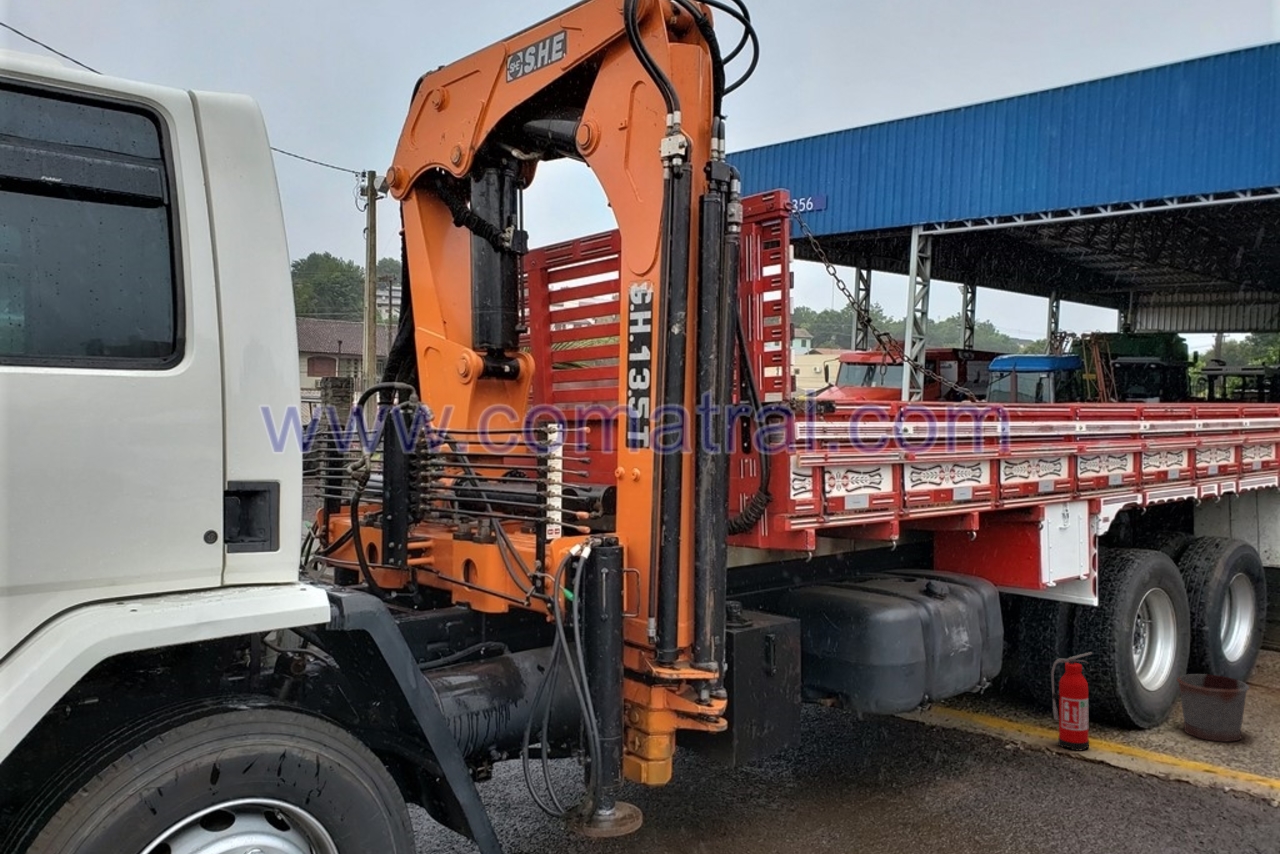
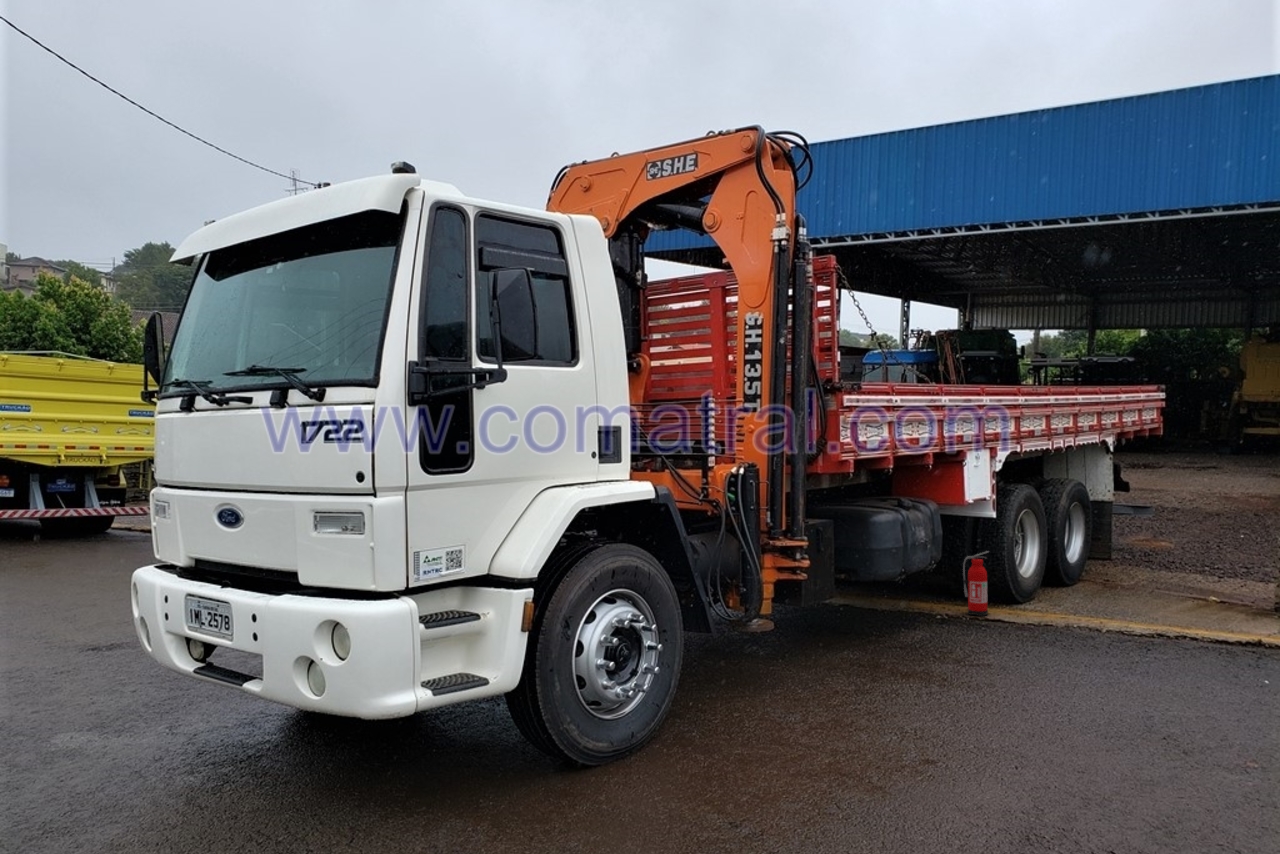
bucket: present [1177,674,1249,742] -> none [1040,566,1087,608]

